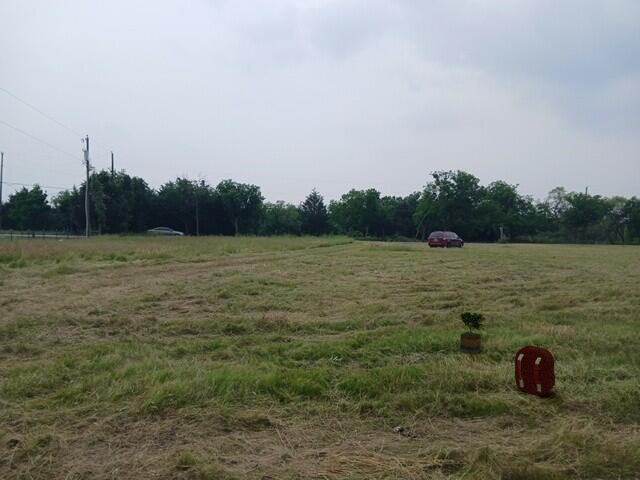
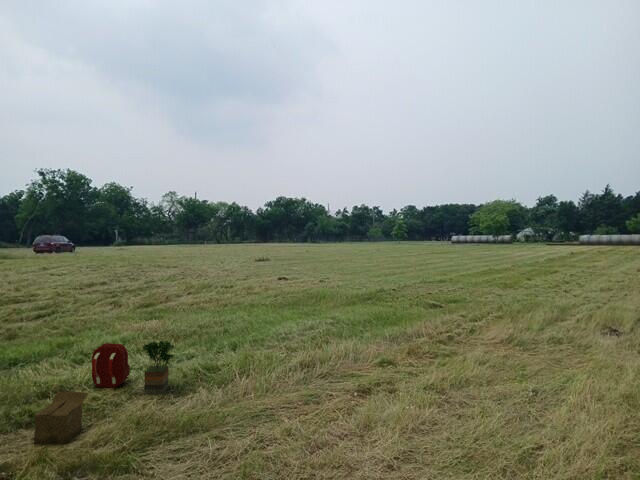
potted tree: present [460,312,486,355] -> present [142,341,174,394]
cardboard box: none [472,387,522,446] -> present [34,391,88,444]

